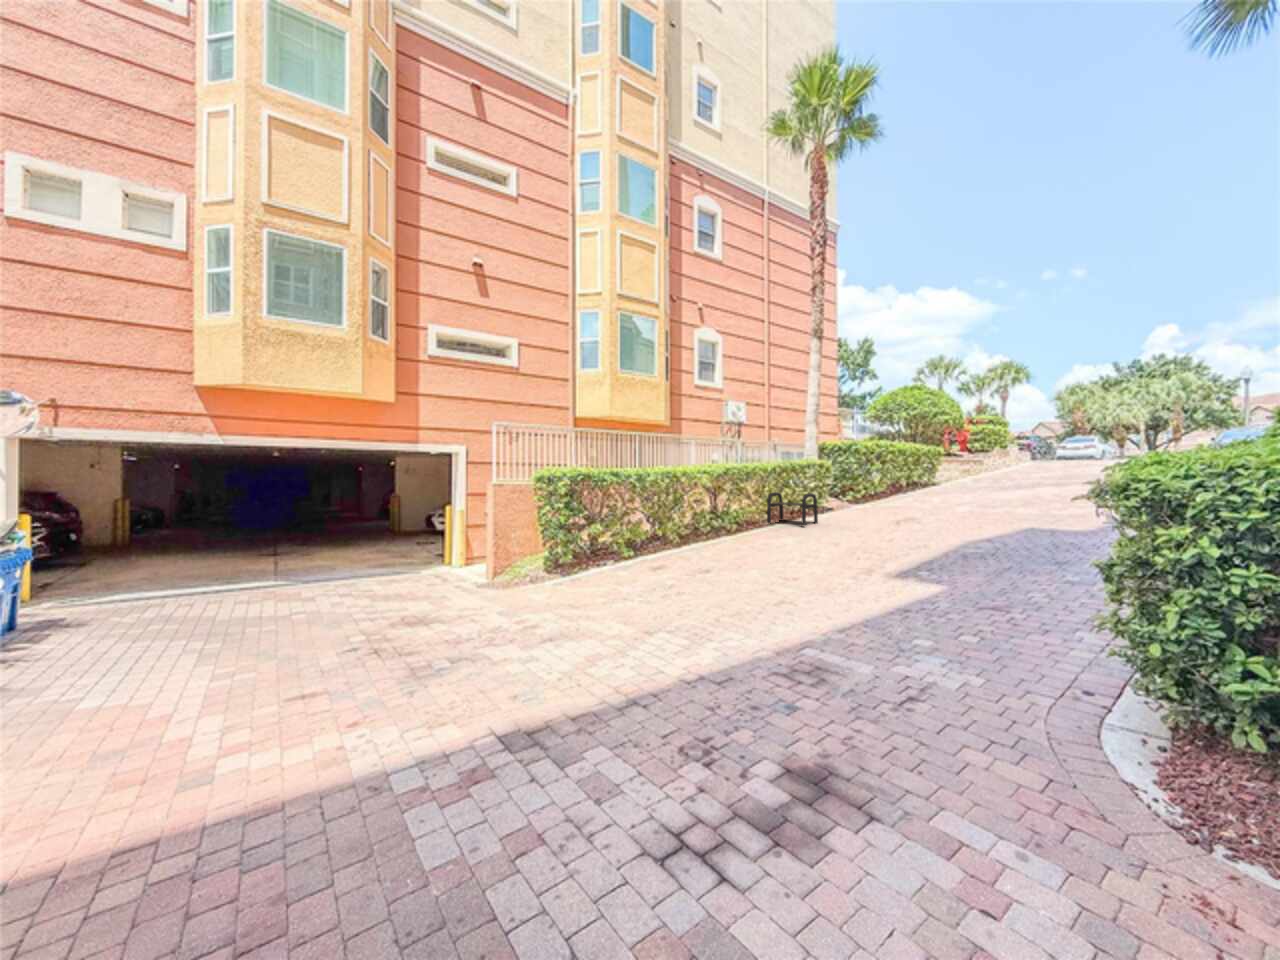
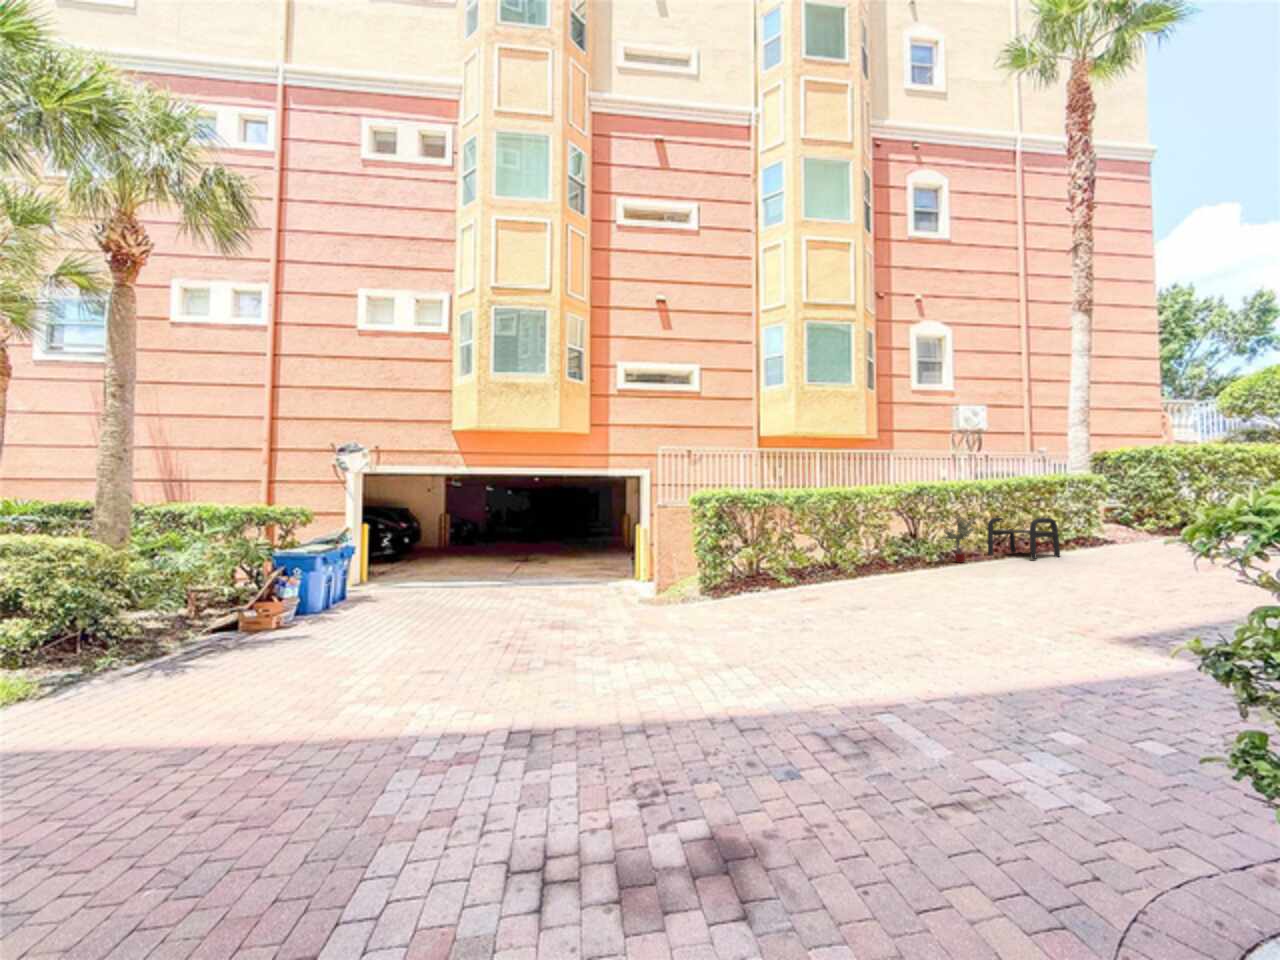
potted tree: none [741,491,764,531] -> present [942,517,974,563]

